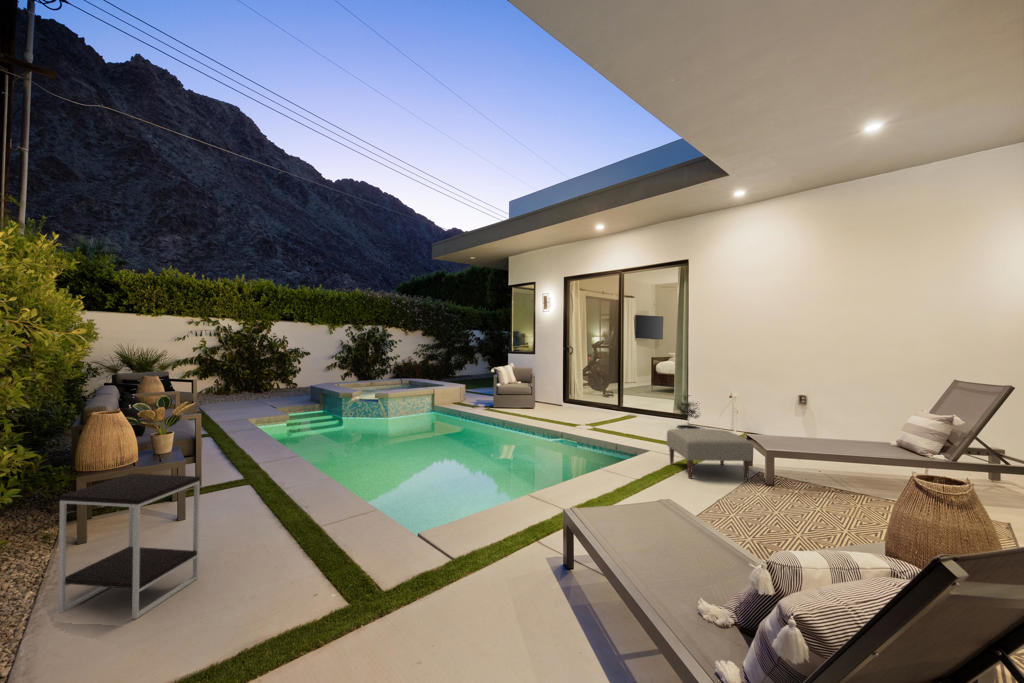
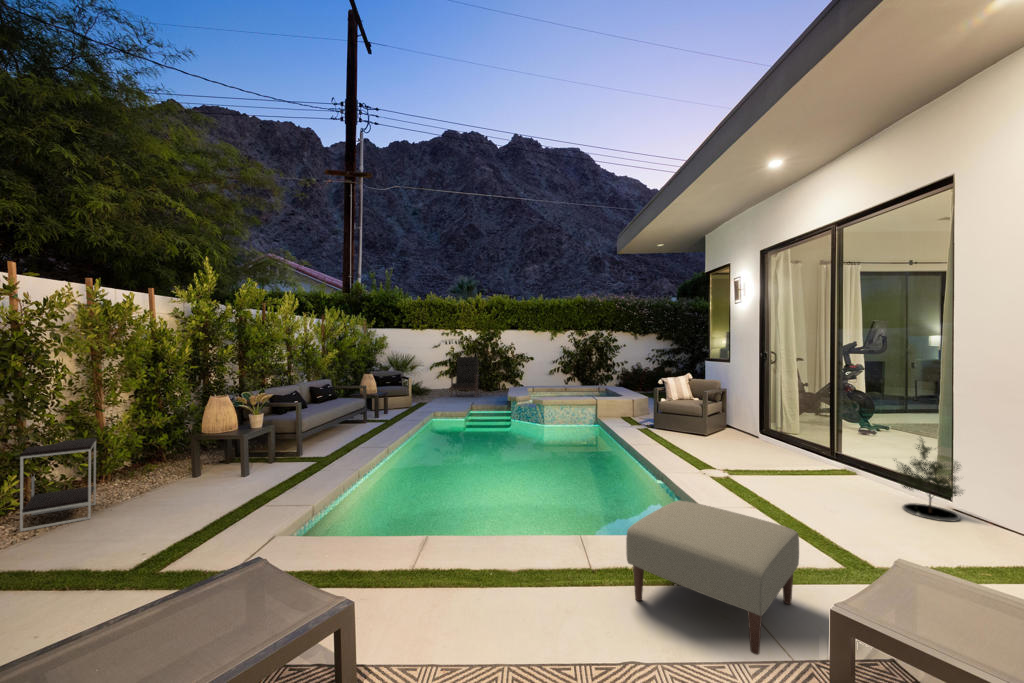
lounge chair: none [211,352,253,402] -> present [451,357,479,396]

